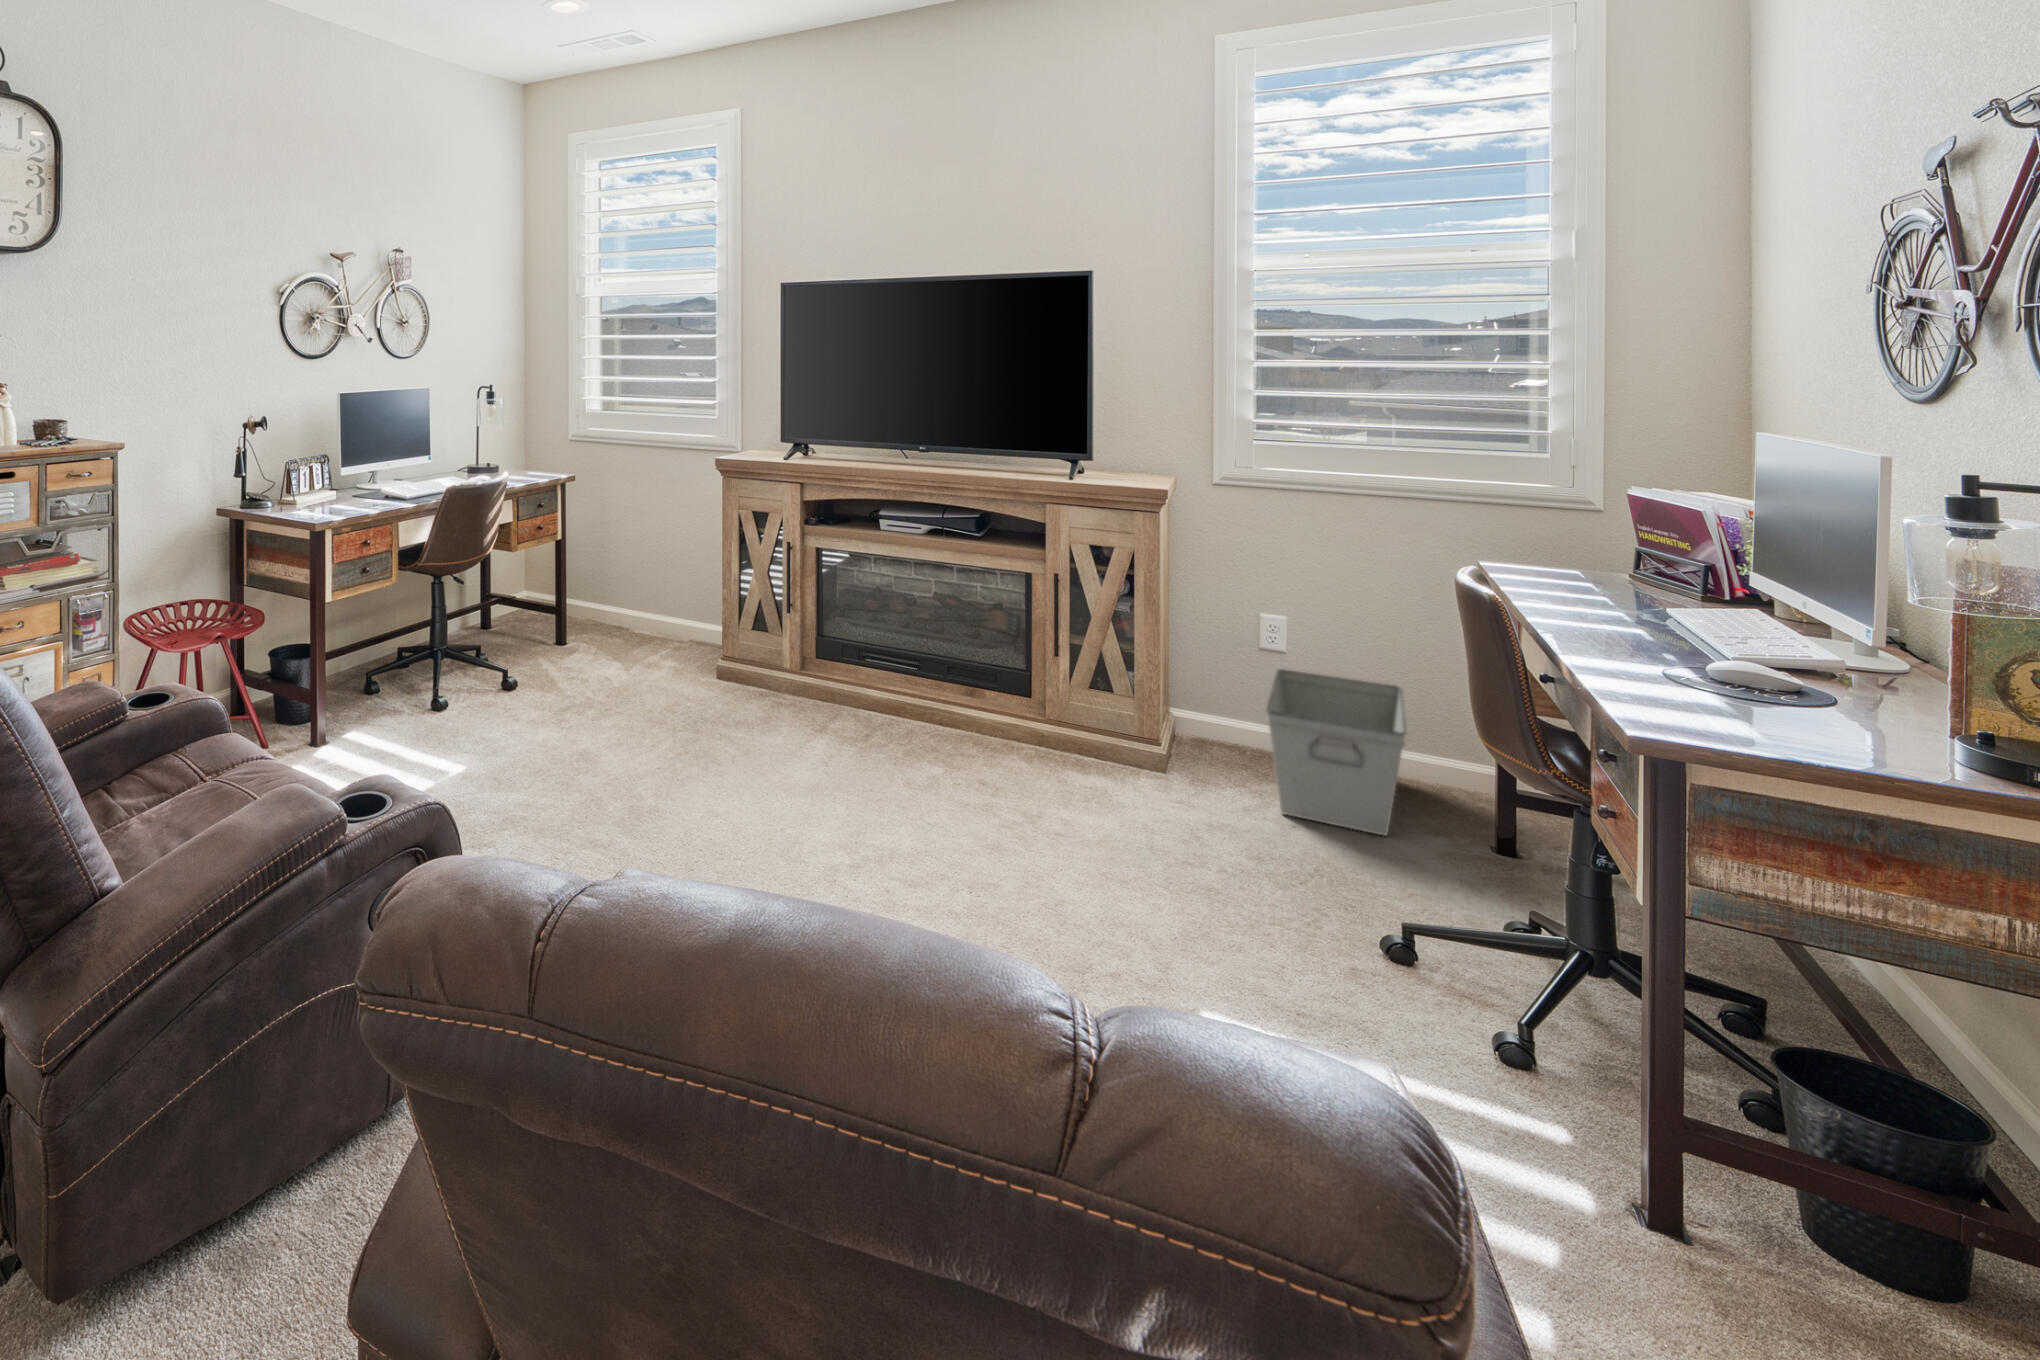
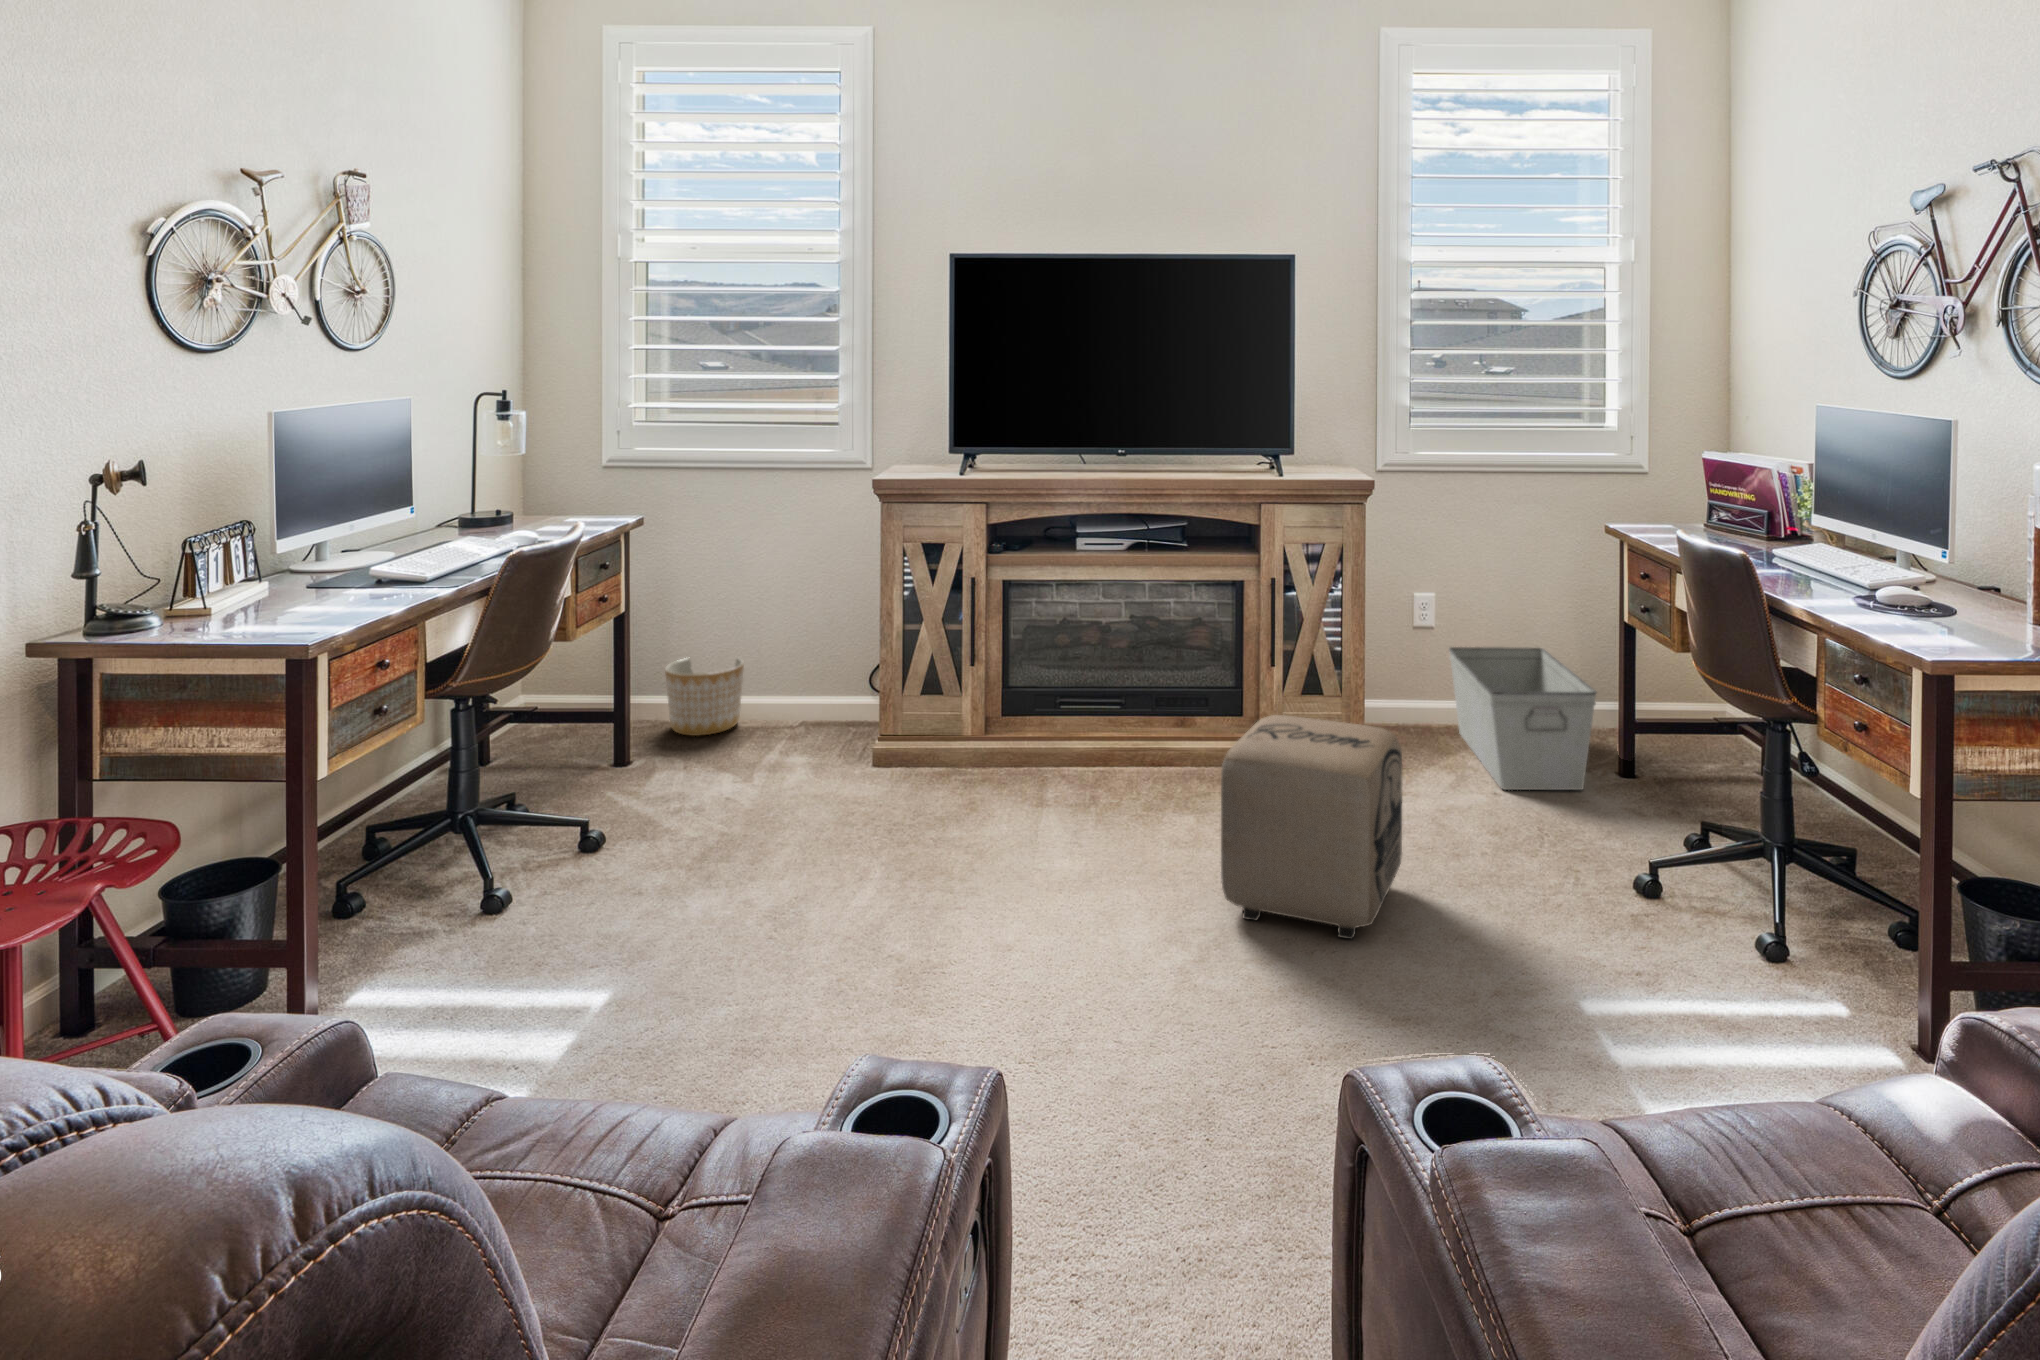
planter: none [596,582,650,638] -> present [665,658,744,736]
ottoman: none [885,680,1075,877] -> present [1221,715,1402,939]

